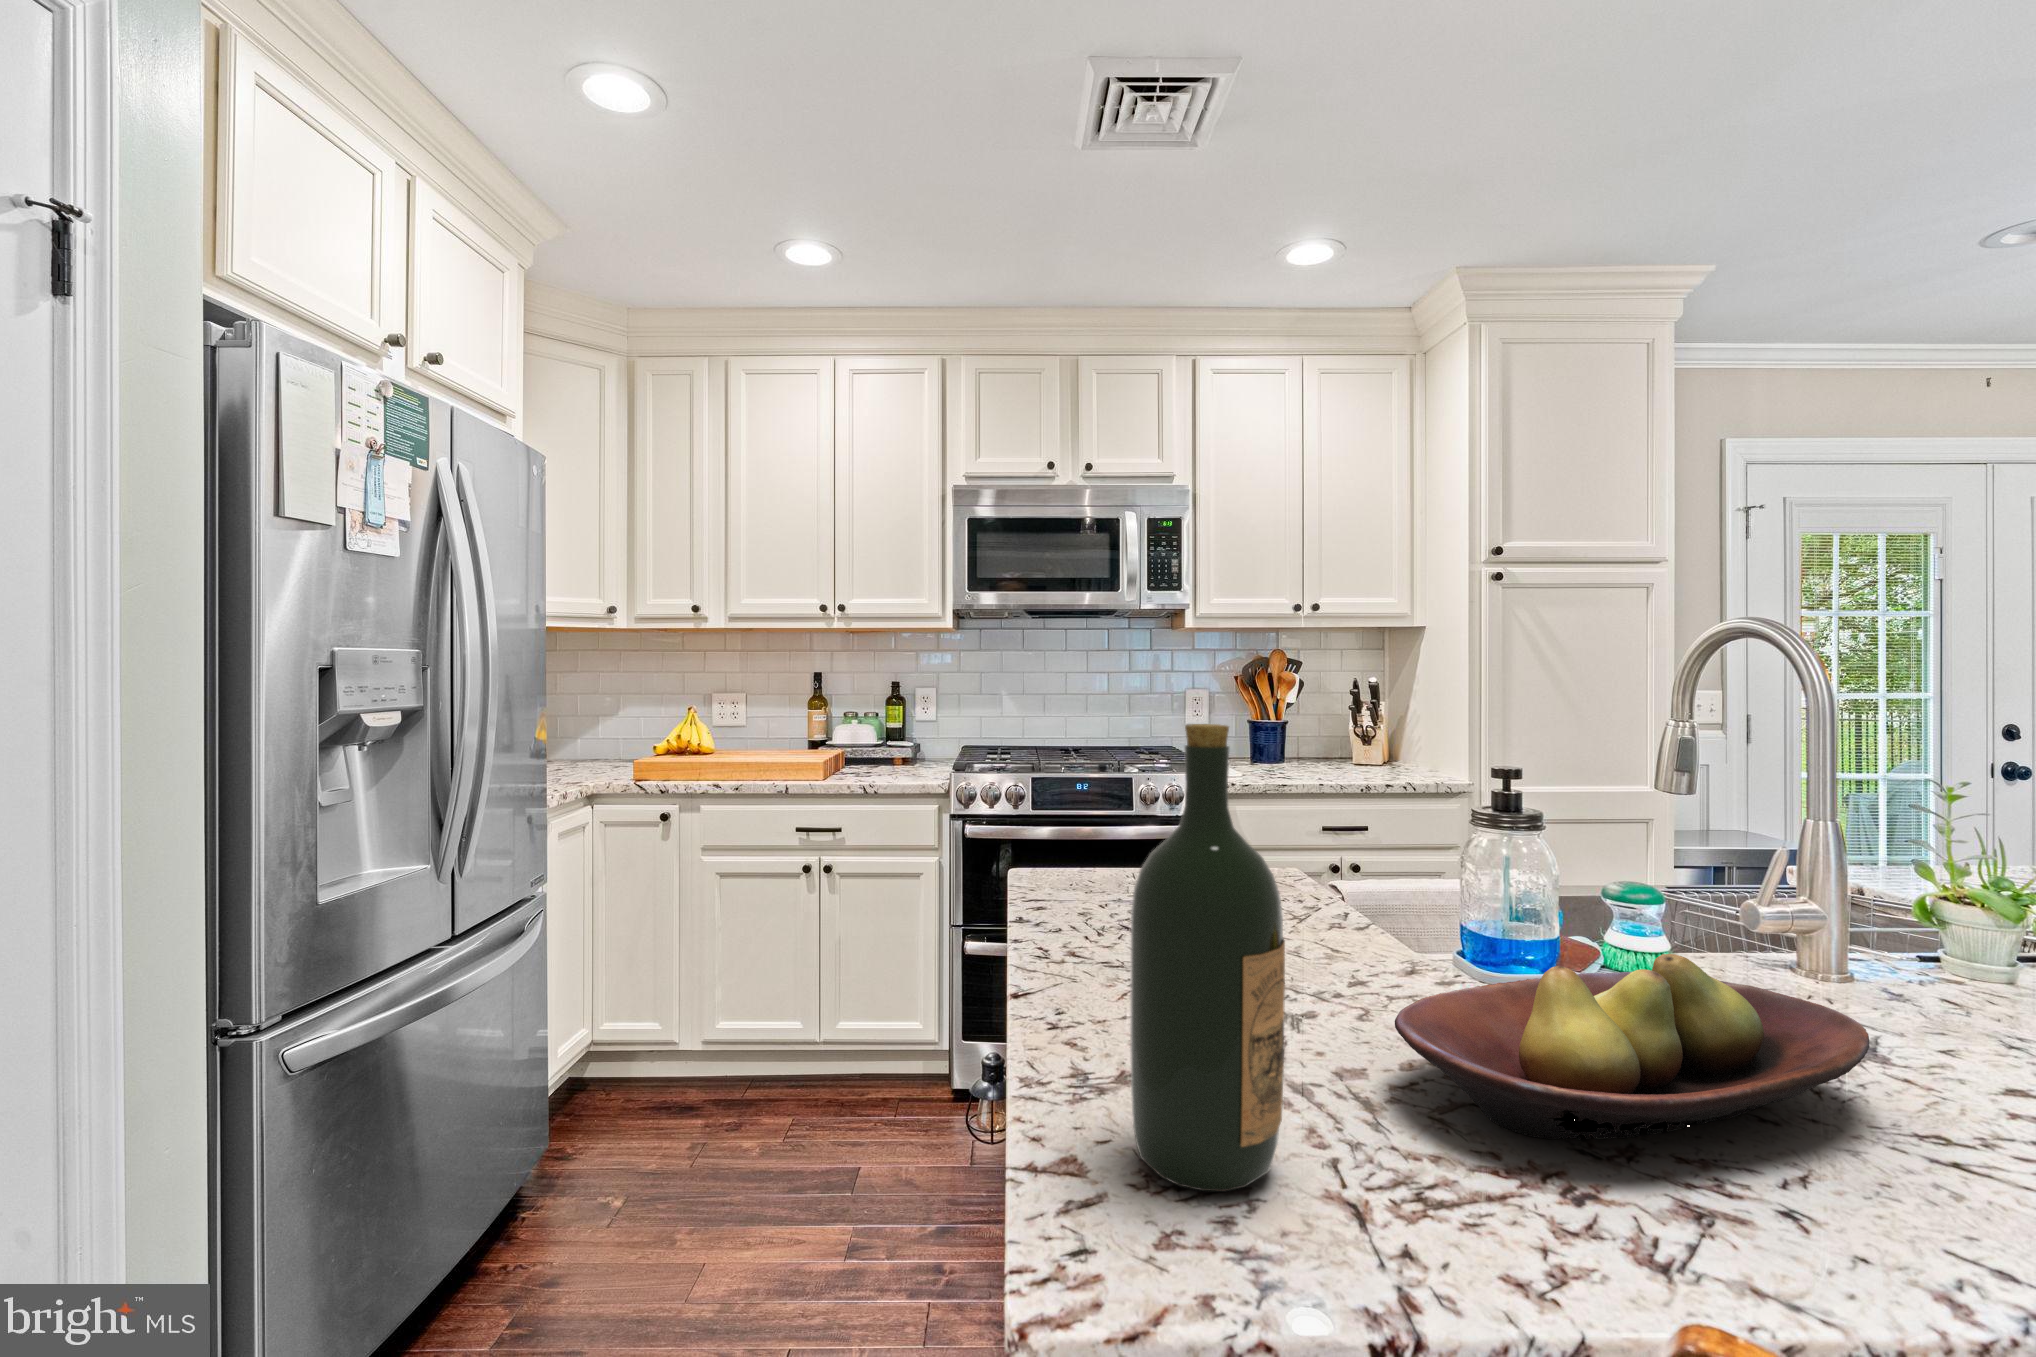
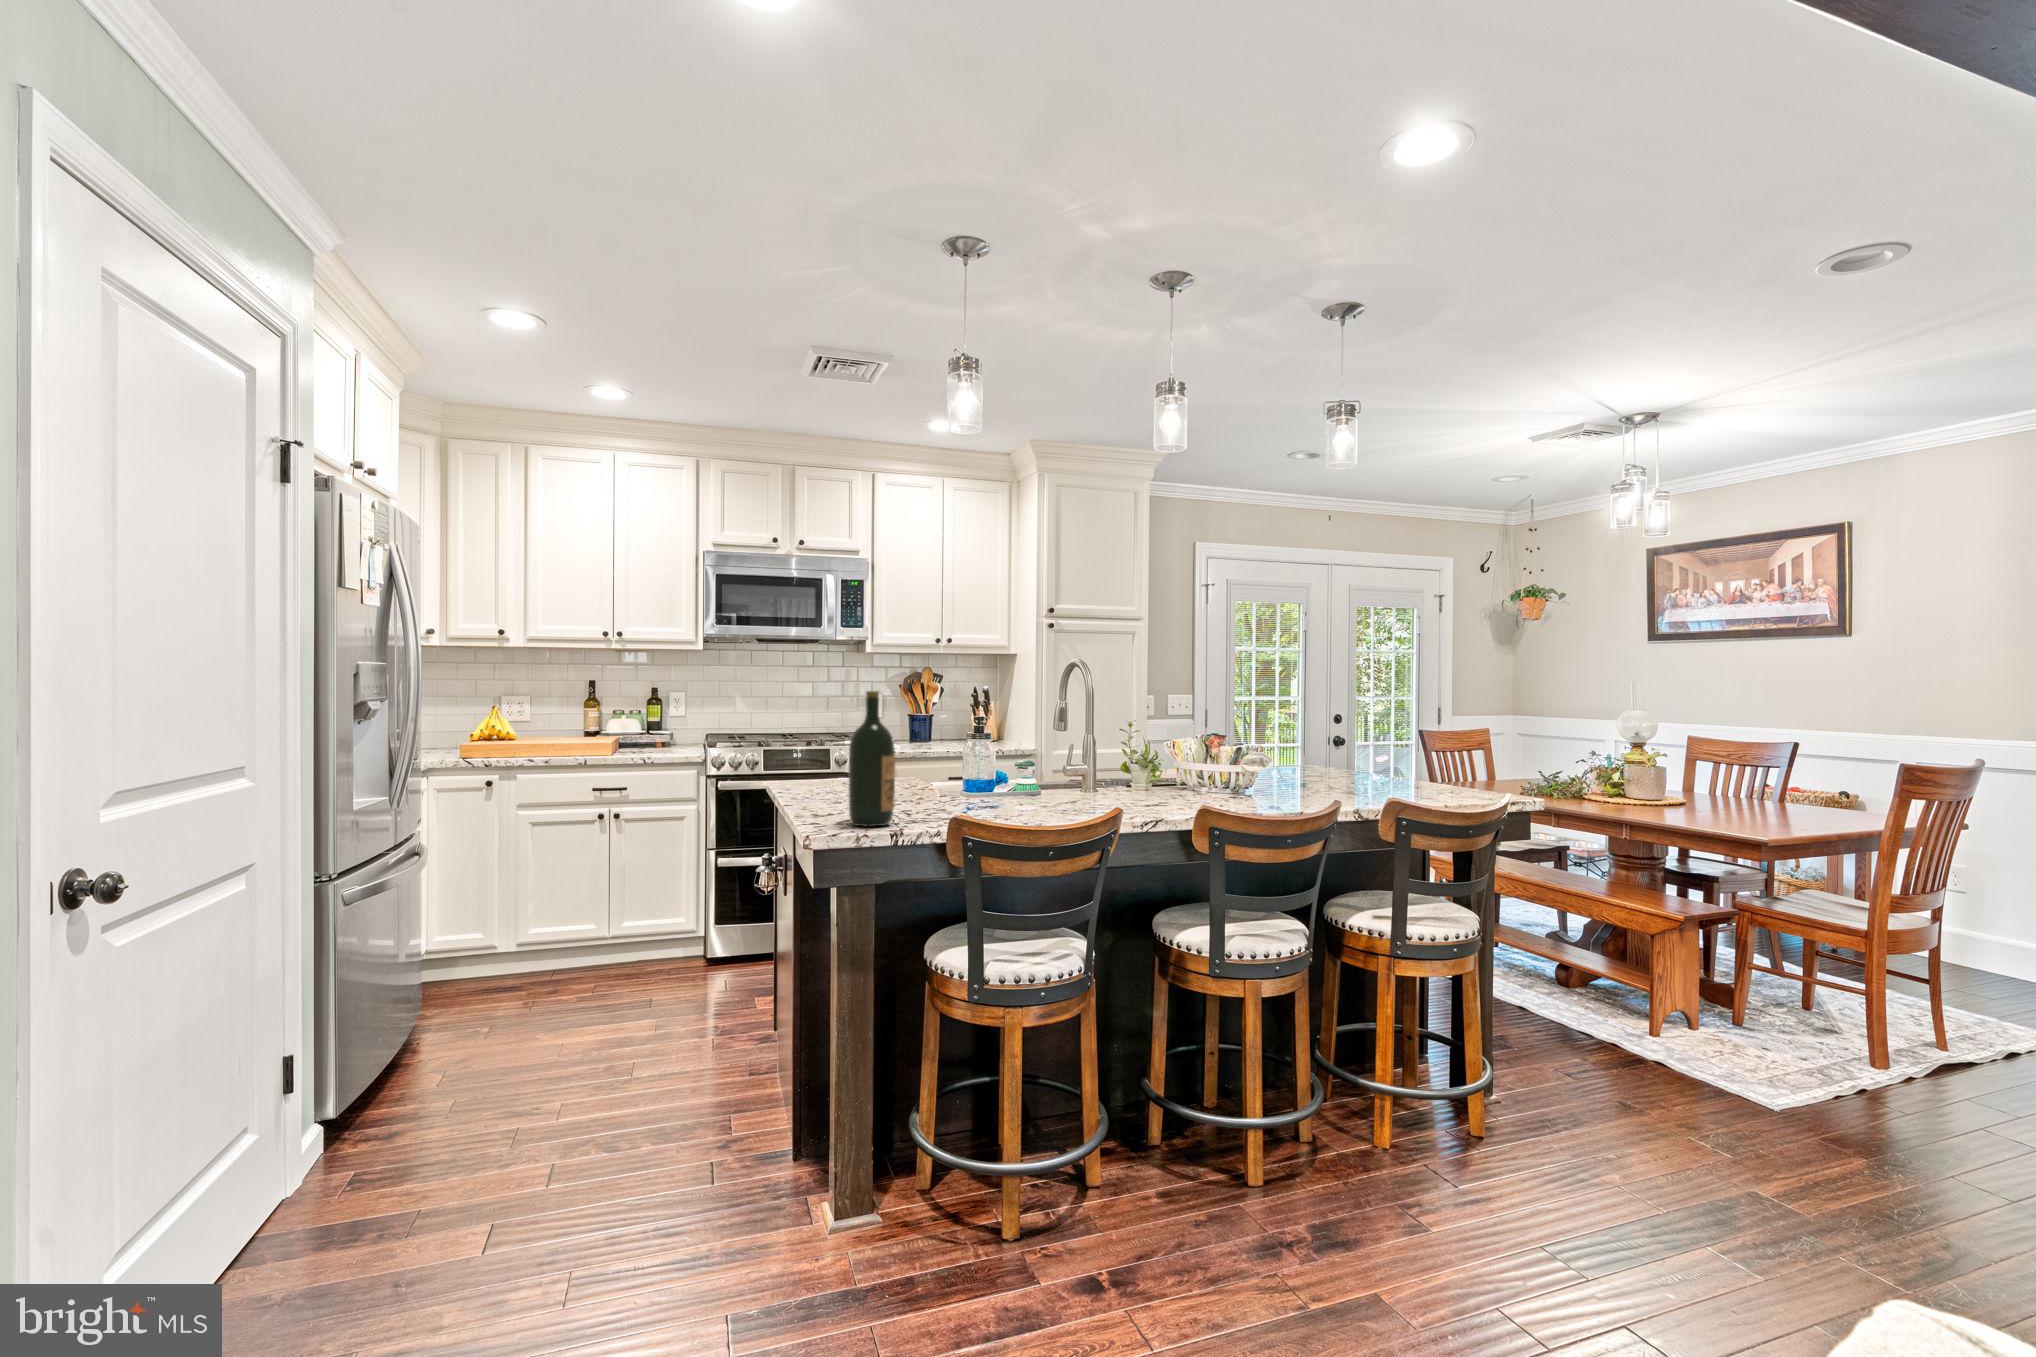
fruit bowl: present [1395,954,1870,1140] -> none [934,769,1076,819]

